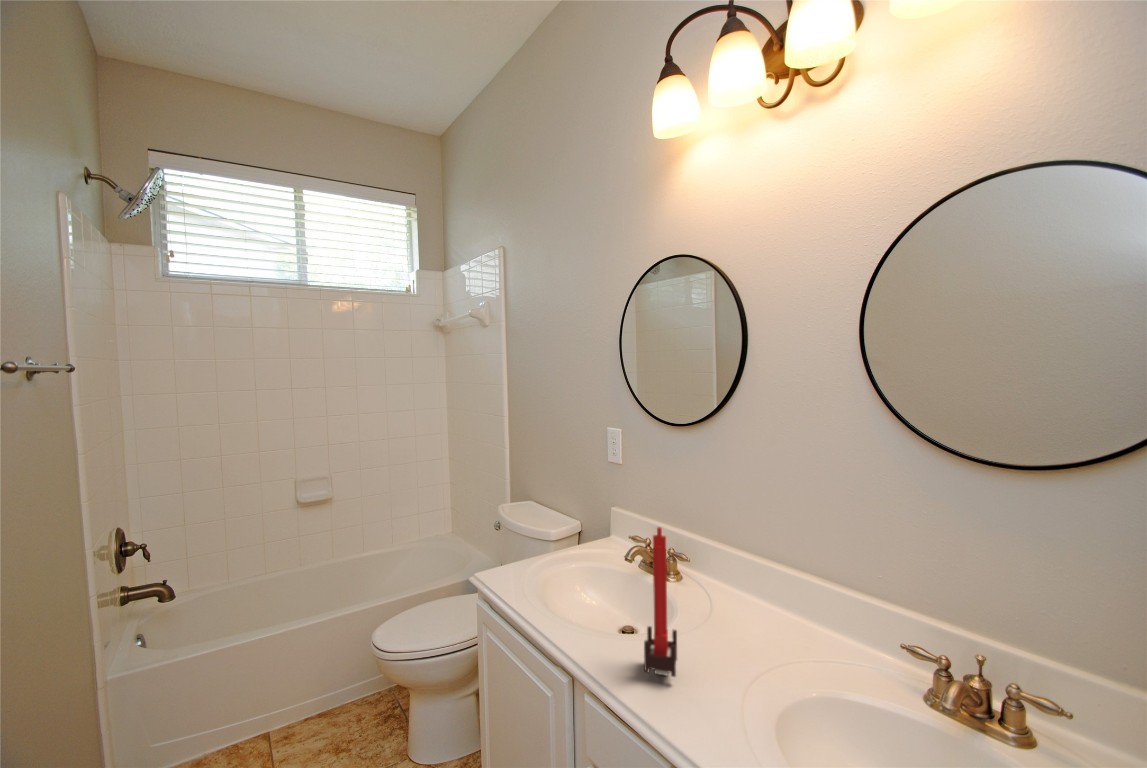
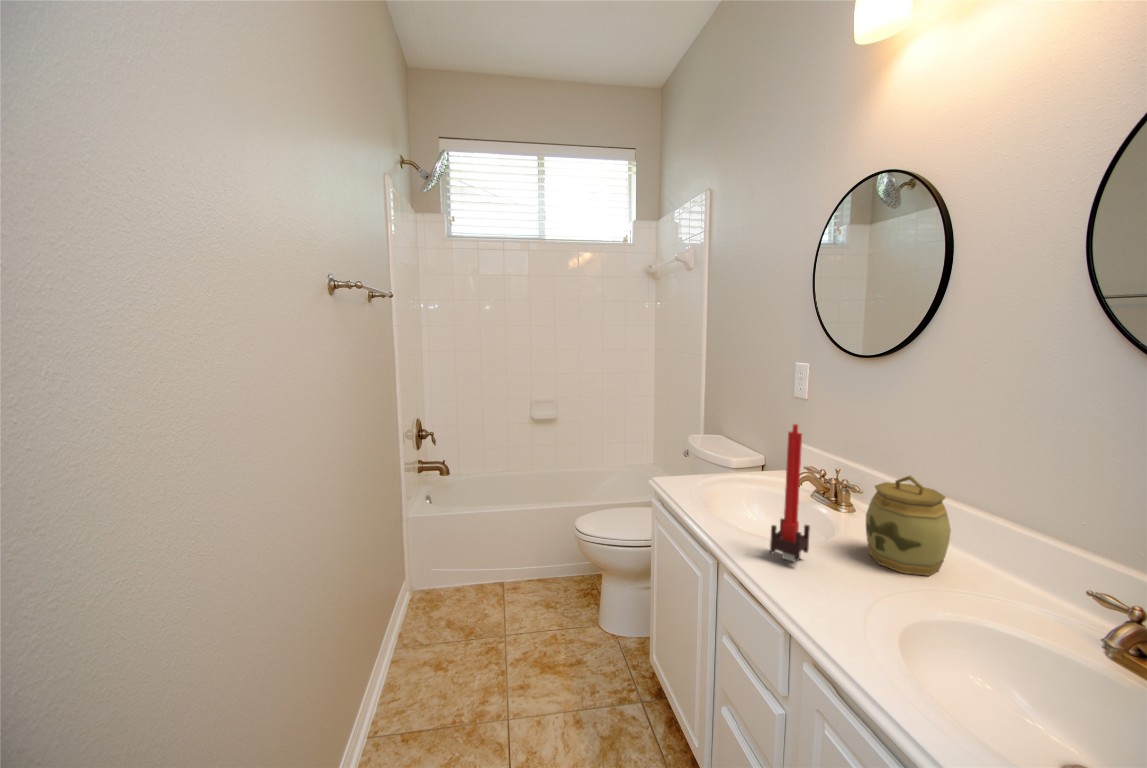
jar: none [715,556,785,657] -> present [866,476,951,576]

